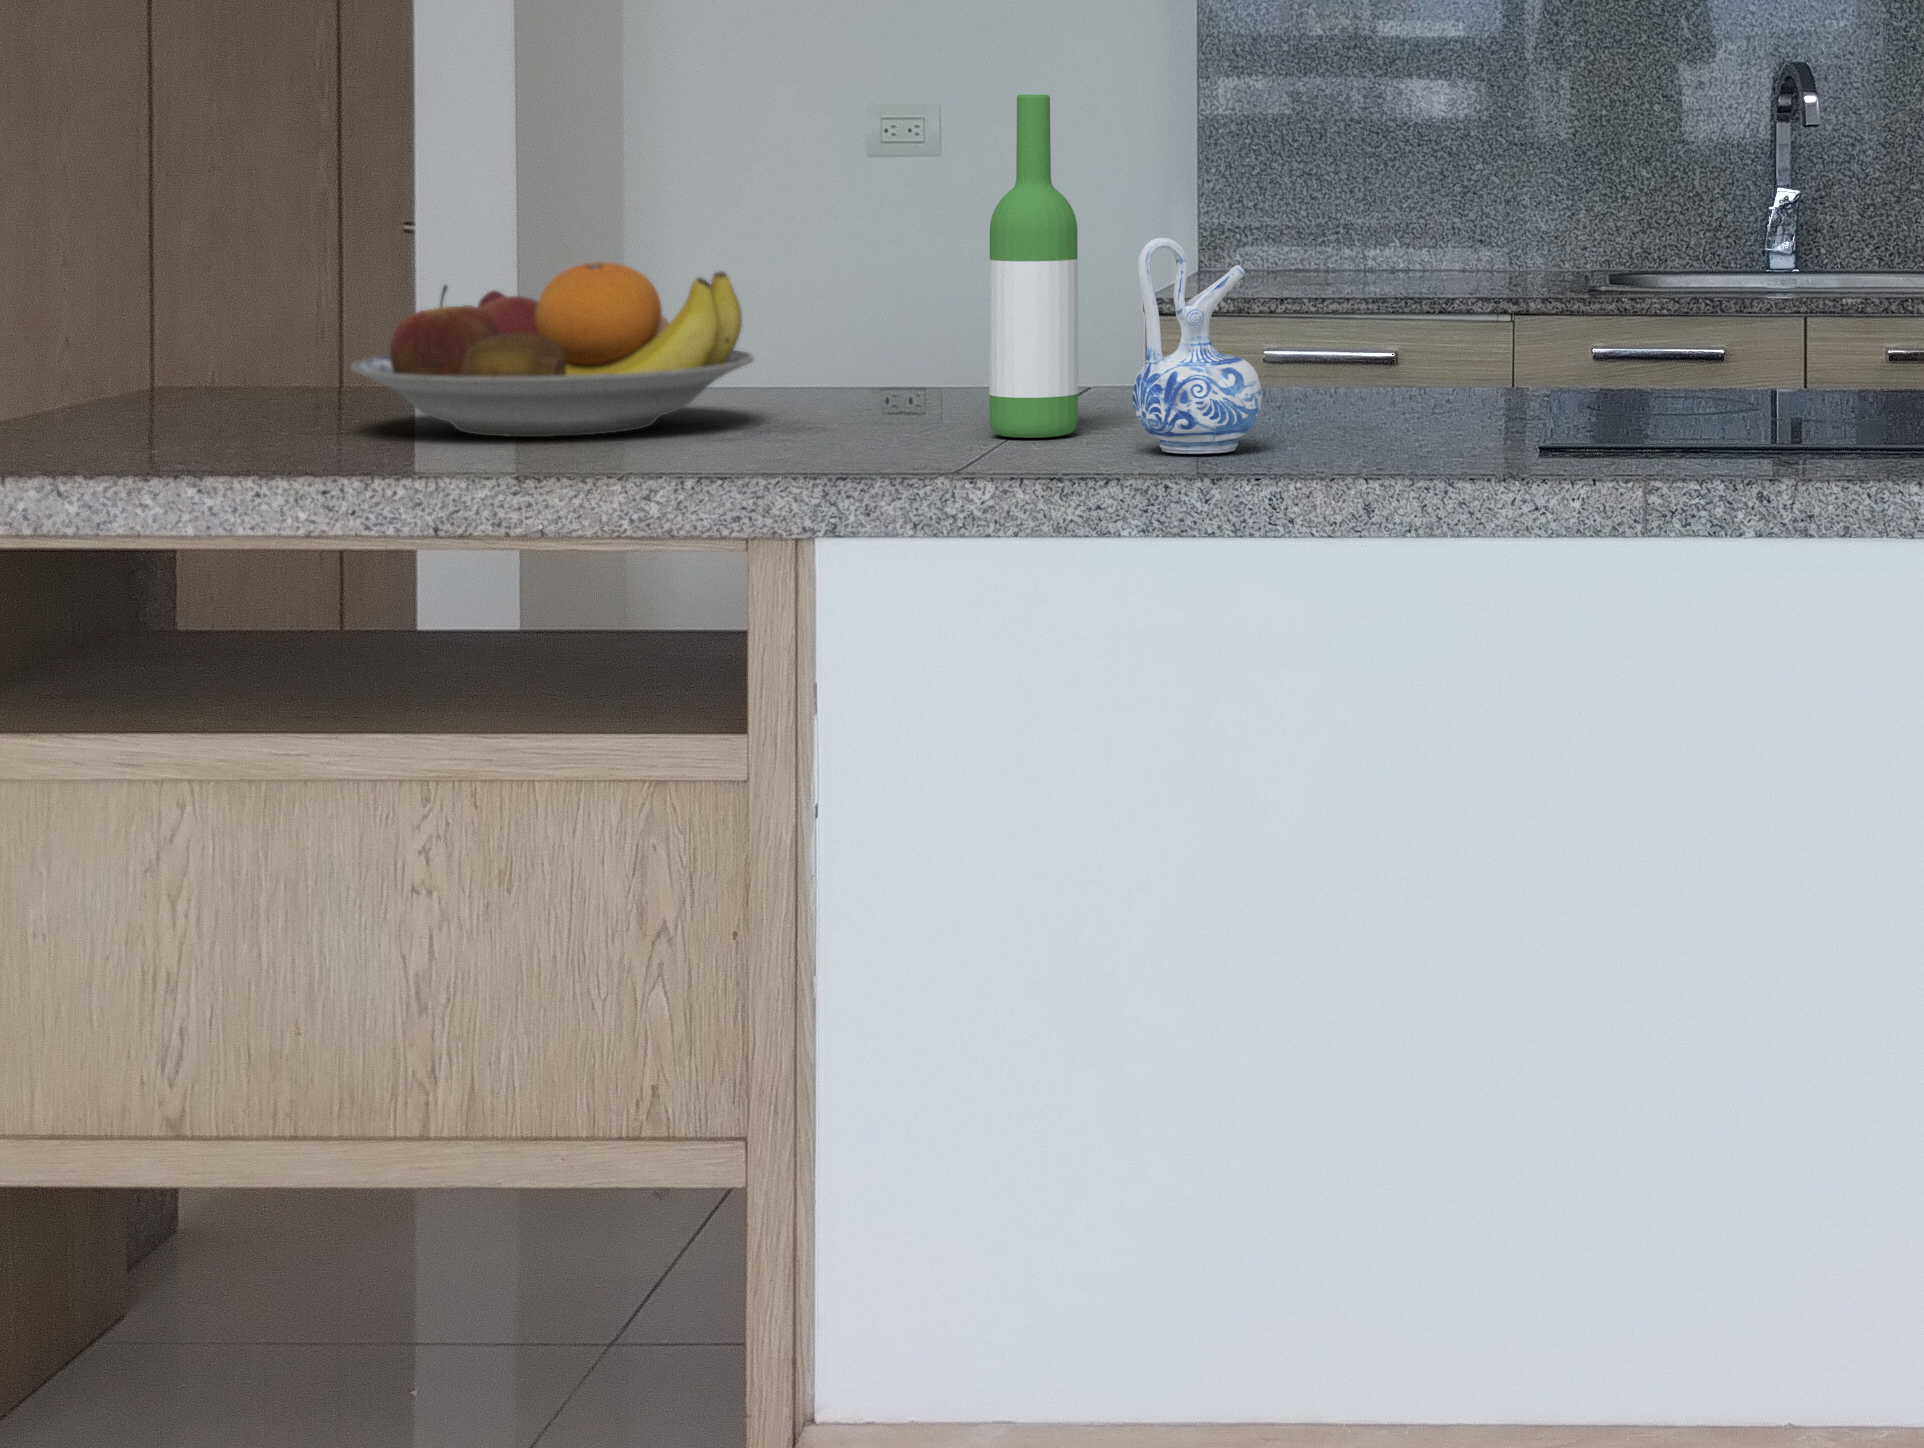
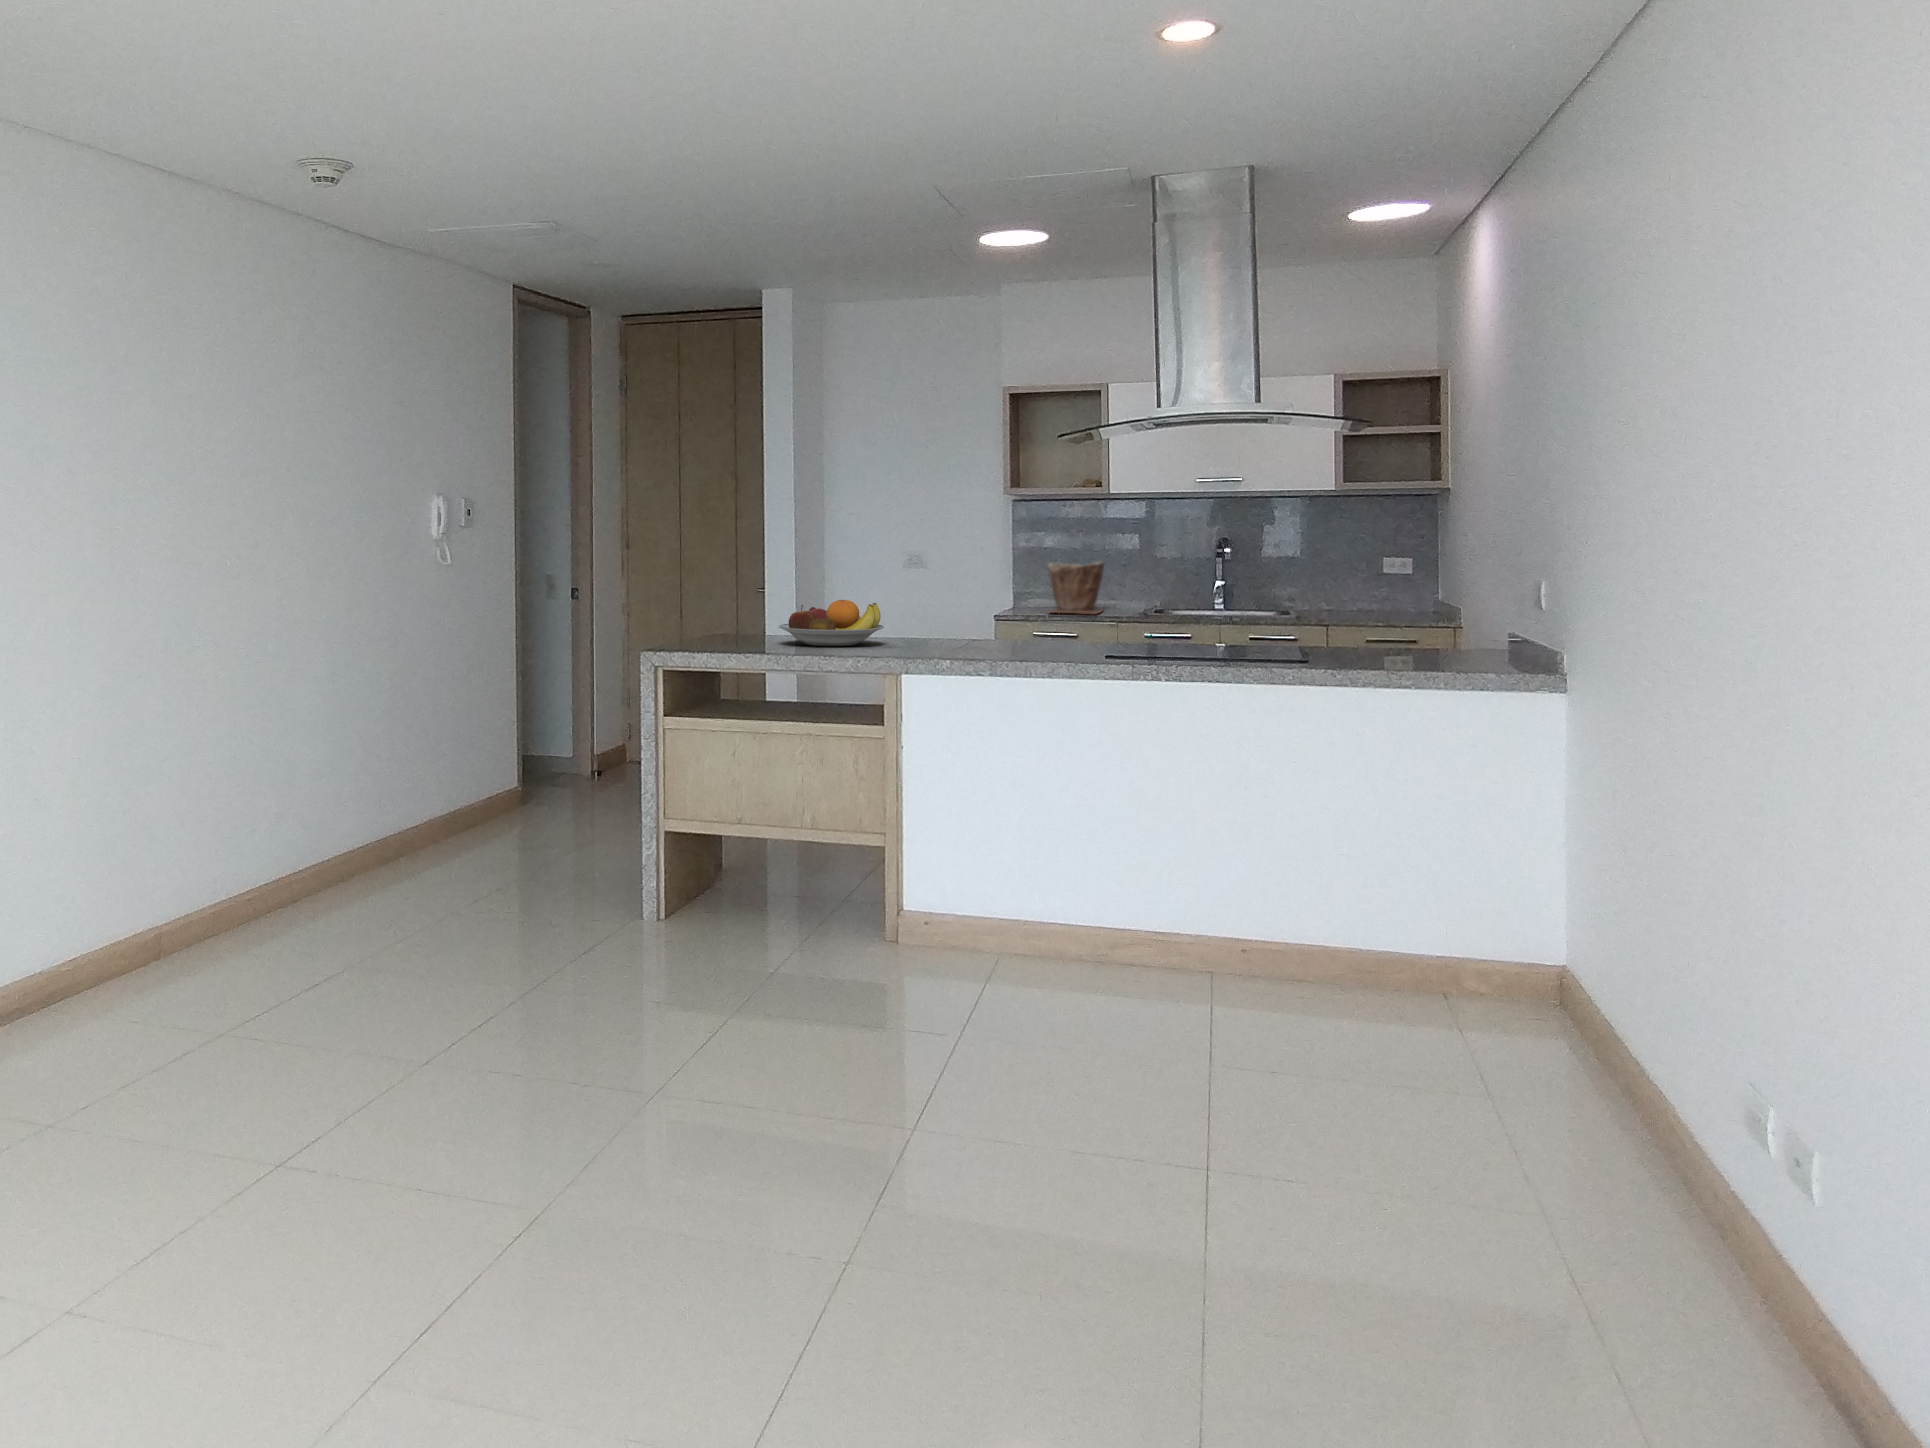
wine bottle: present [989,95,1078,438] -> none [949,555,974,650]
plant pot: none [1300,136,1467,292] -> present [1047,562,1104,614]
ceramic pitcher: present [1133,238,1262,454] -> none [989,596,1025,655]

